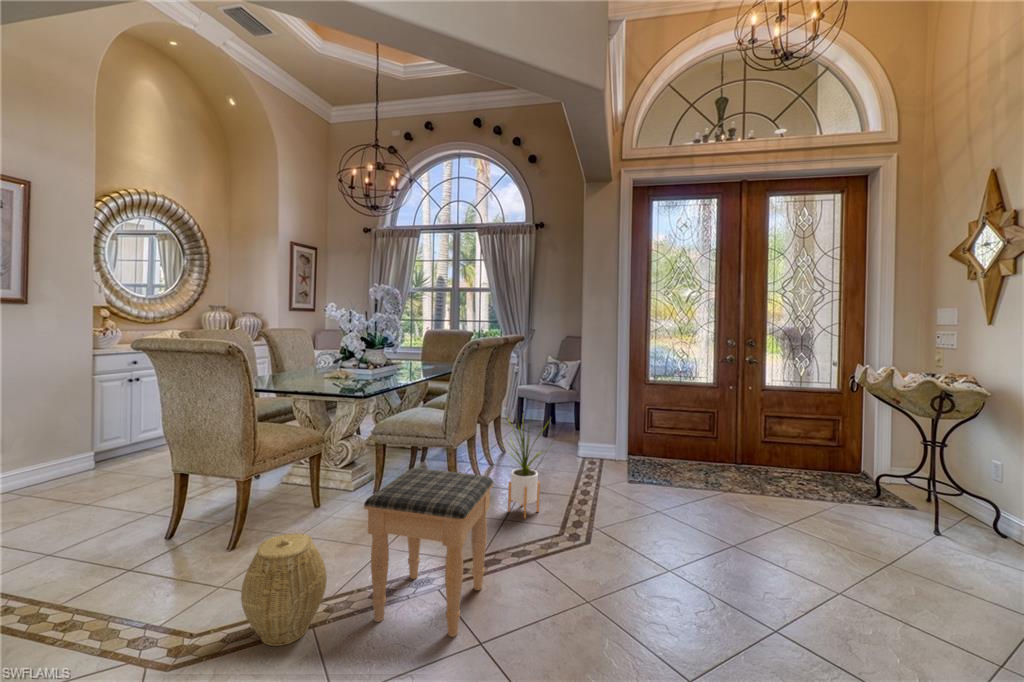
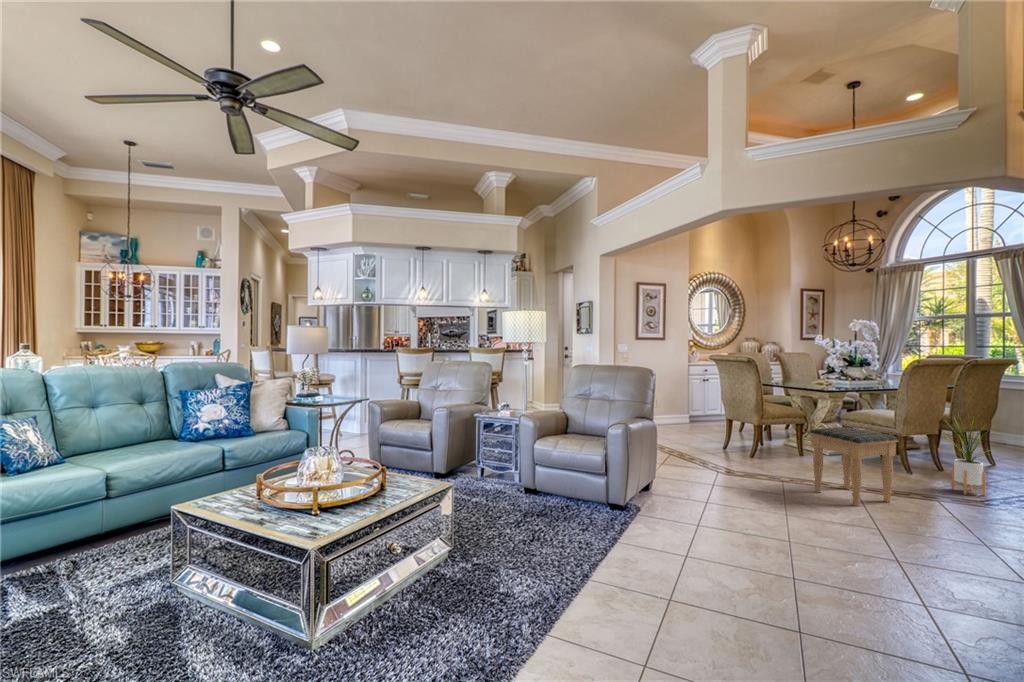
woven basket: present [241,533,327,646] -> none [753,441,791,485]

